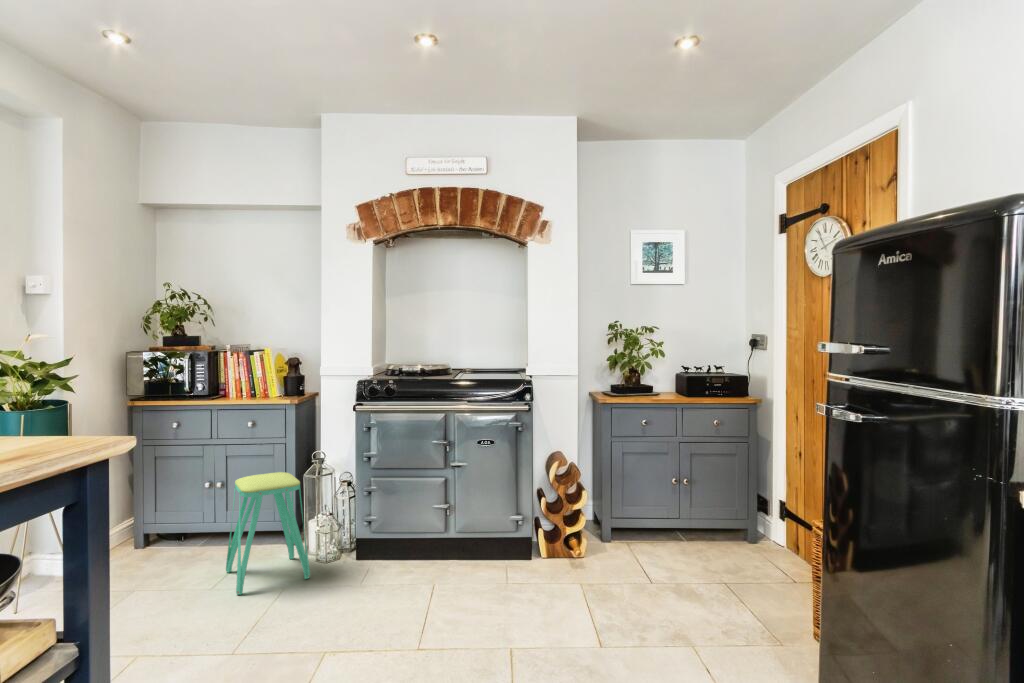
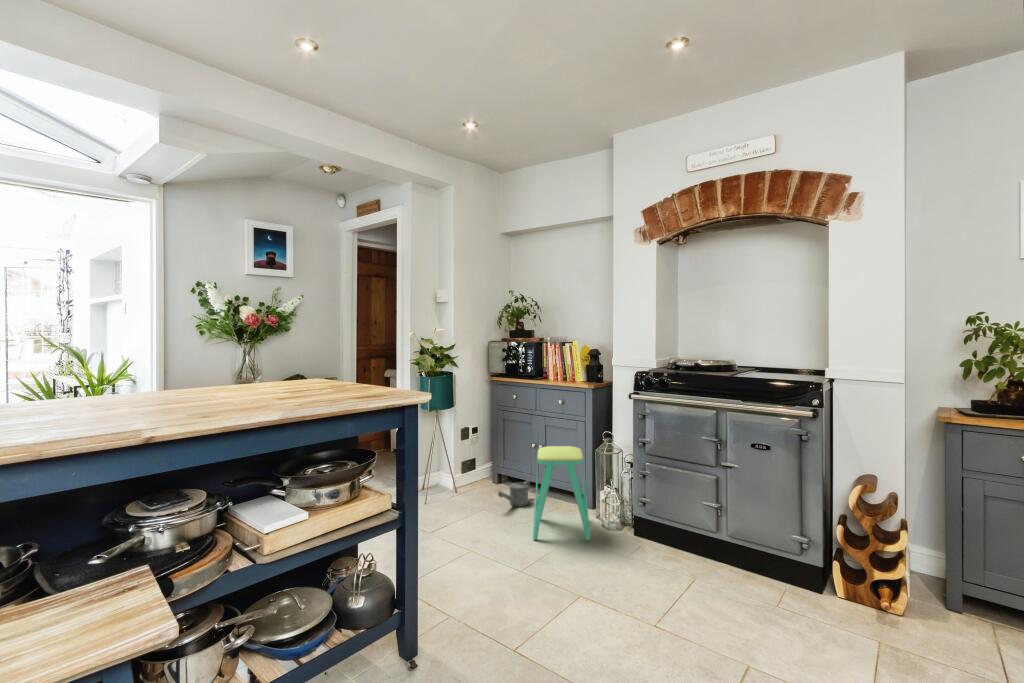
watering can: none [167,529,207,565] -> present [498,481,530,507]

